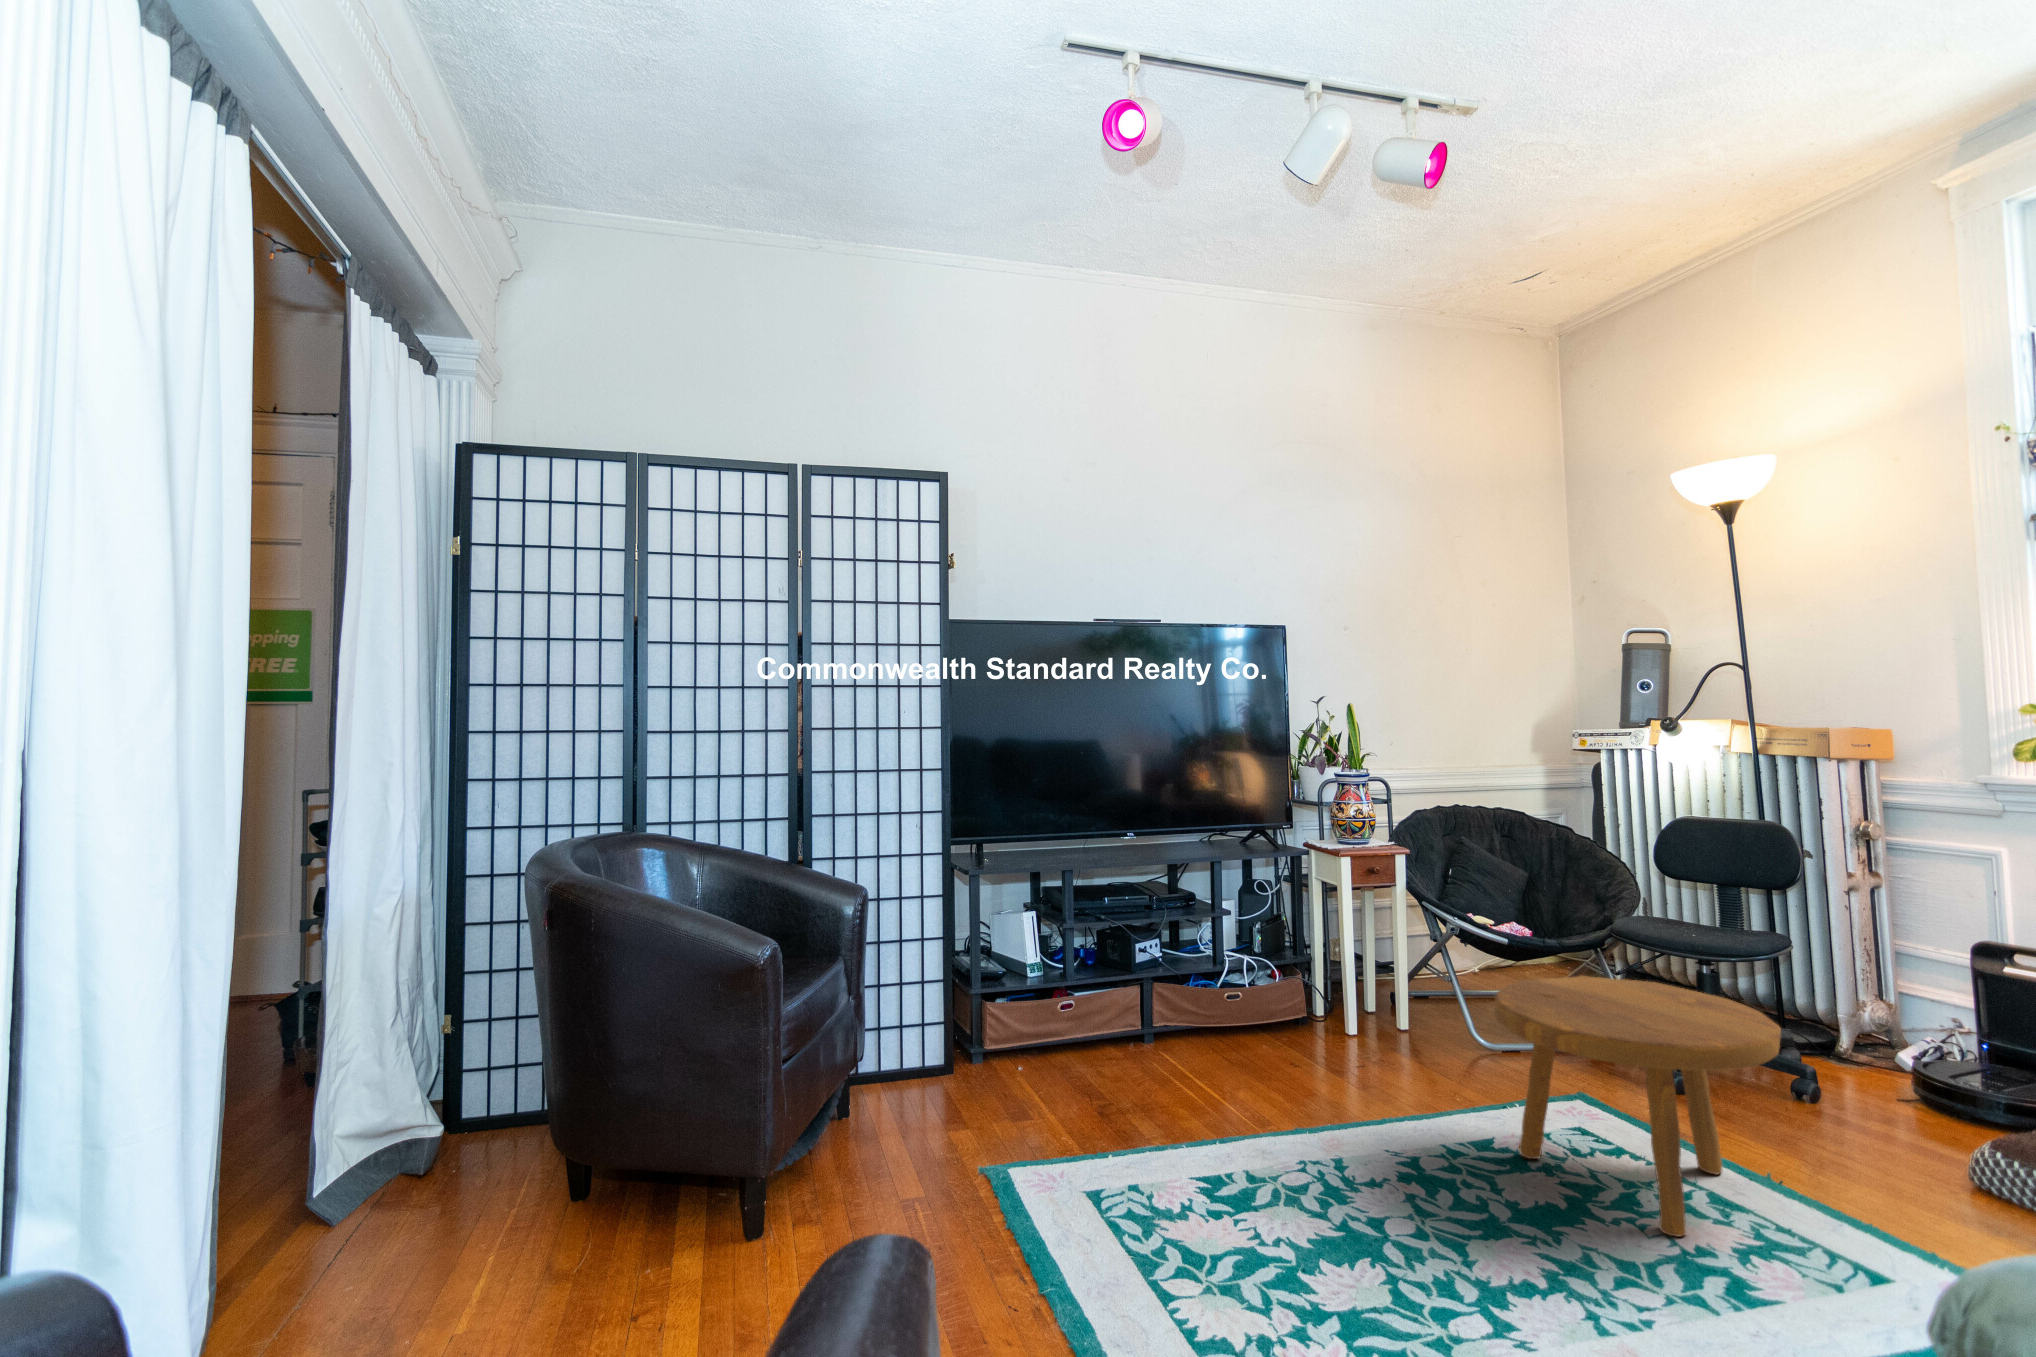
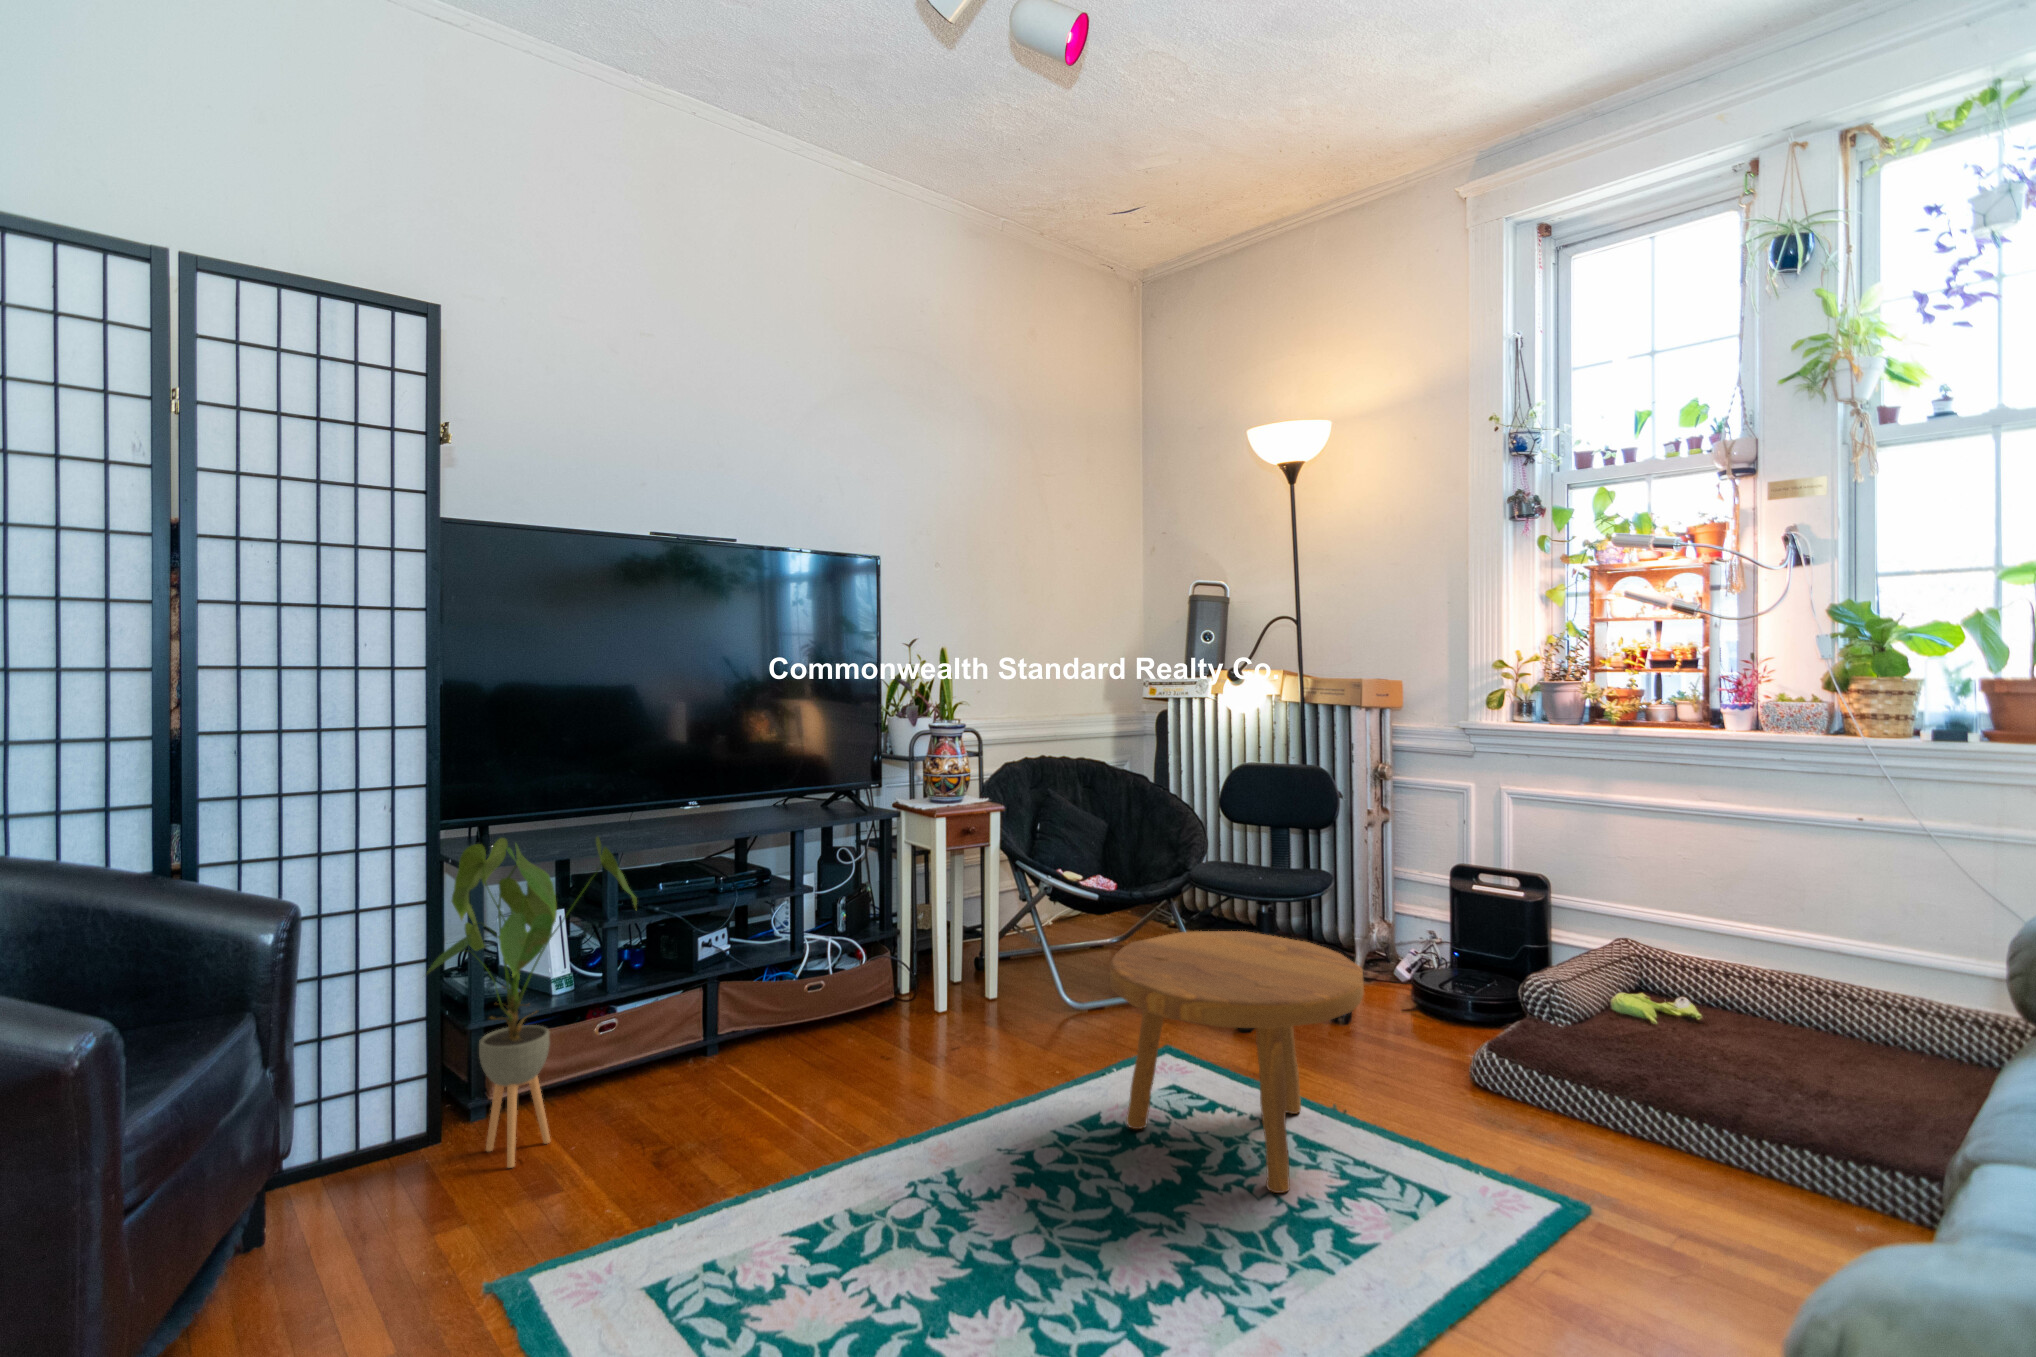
house plant: none [937,850,1085,1100] -> present [428,837,637,1168]

